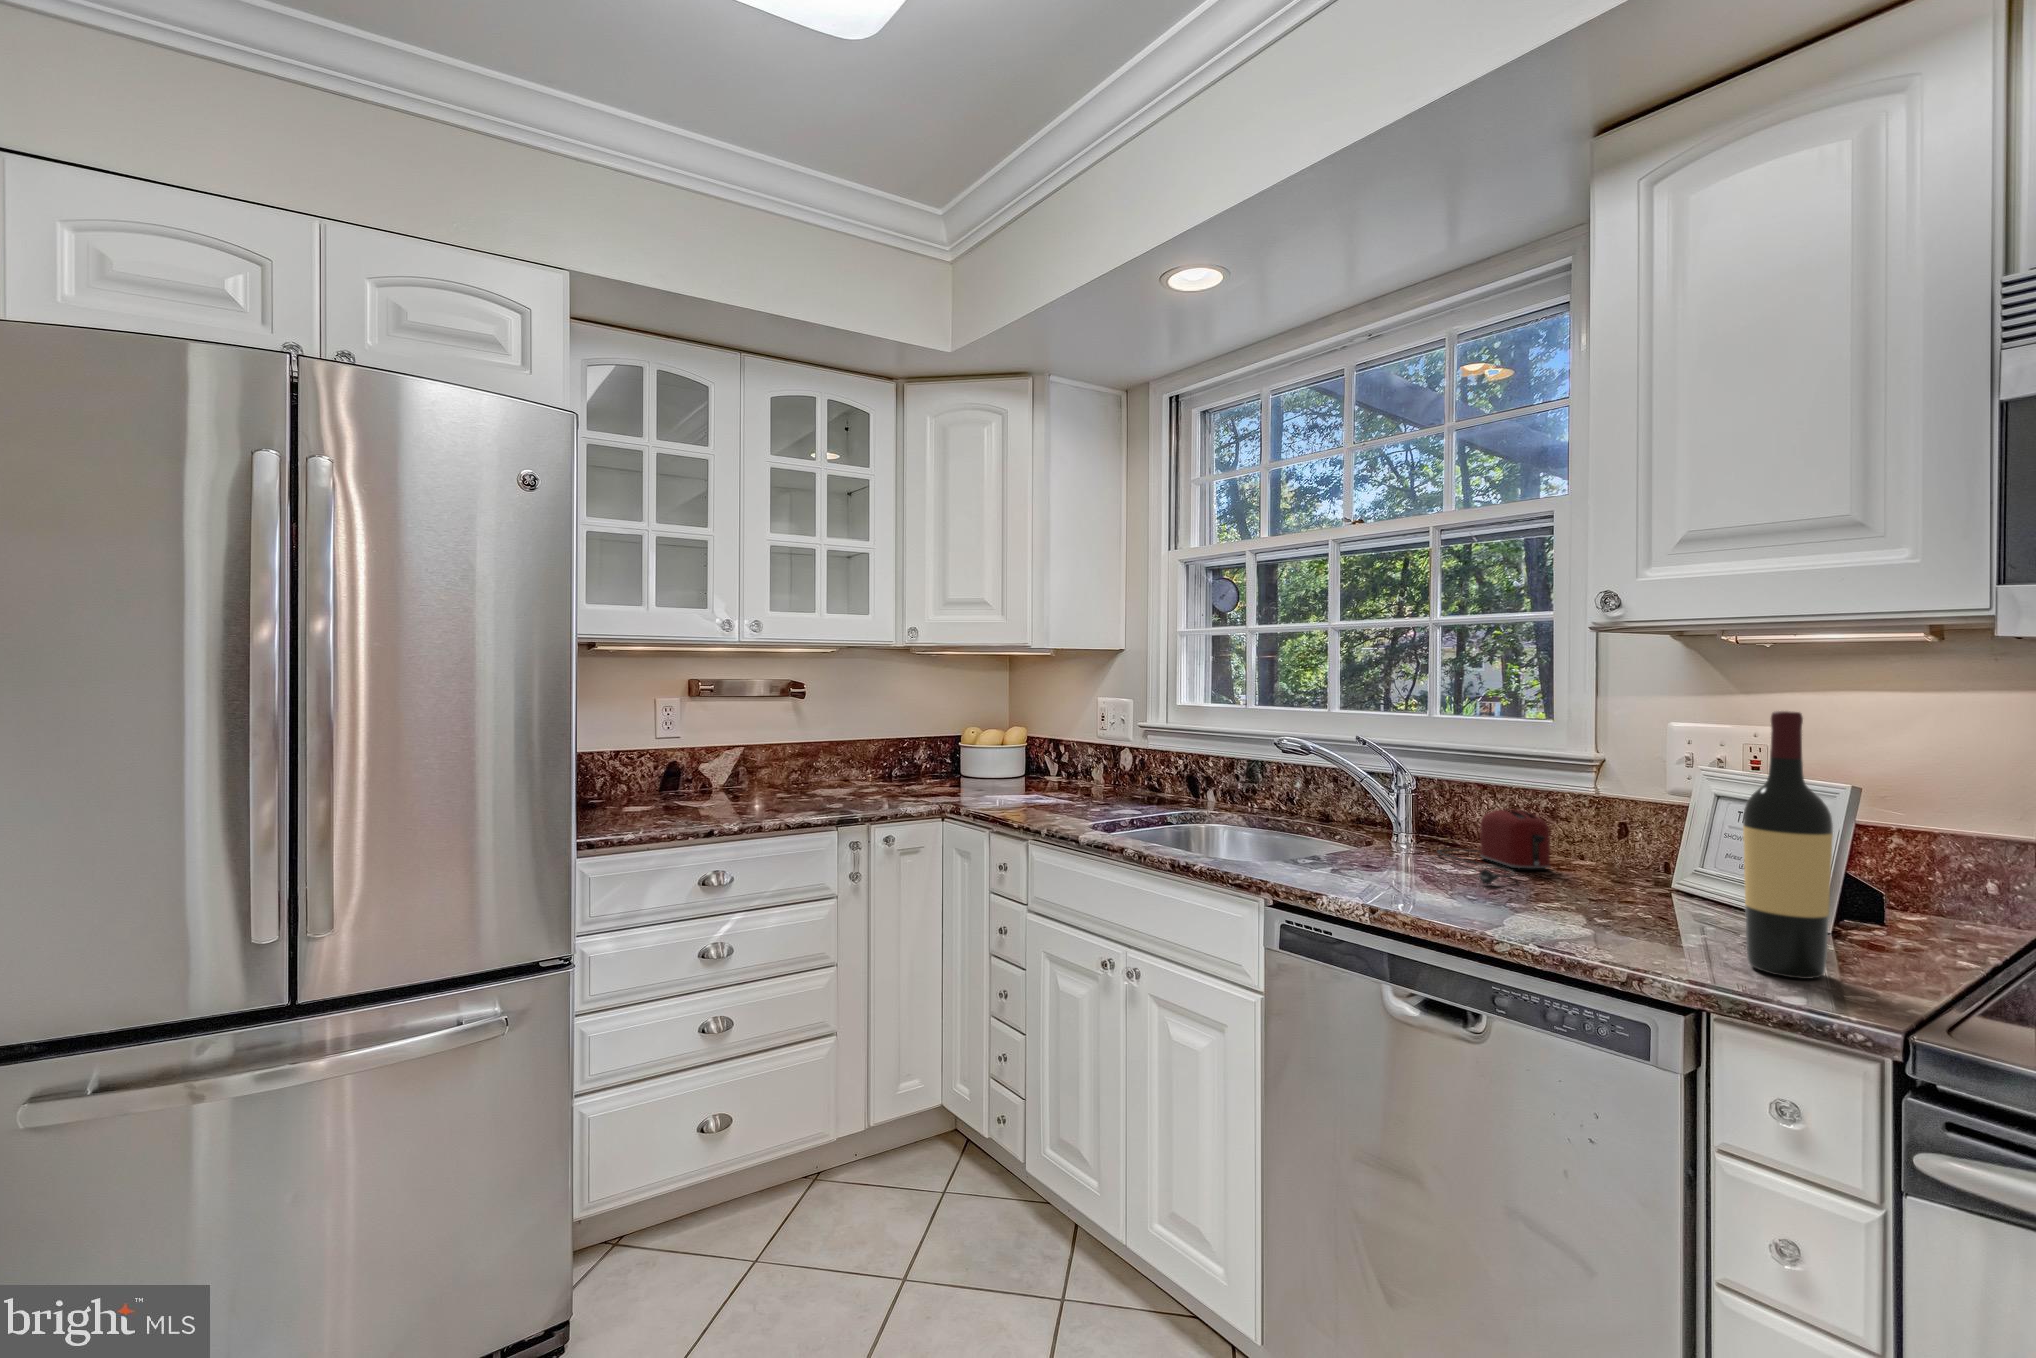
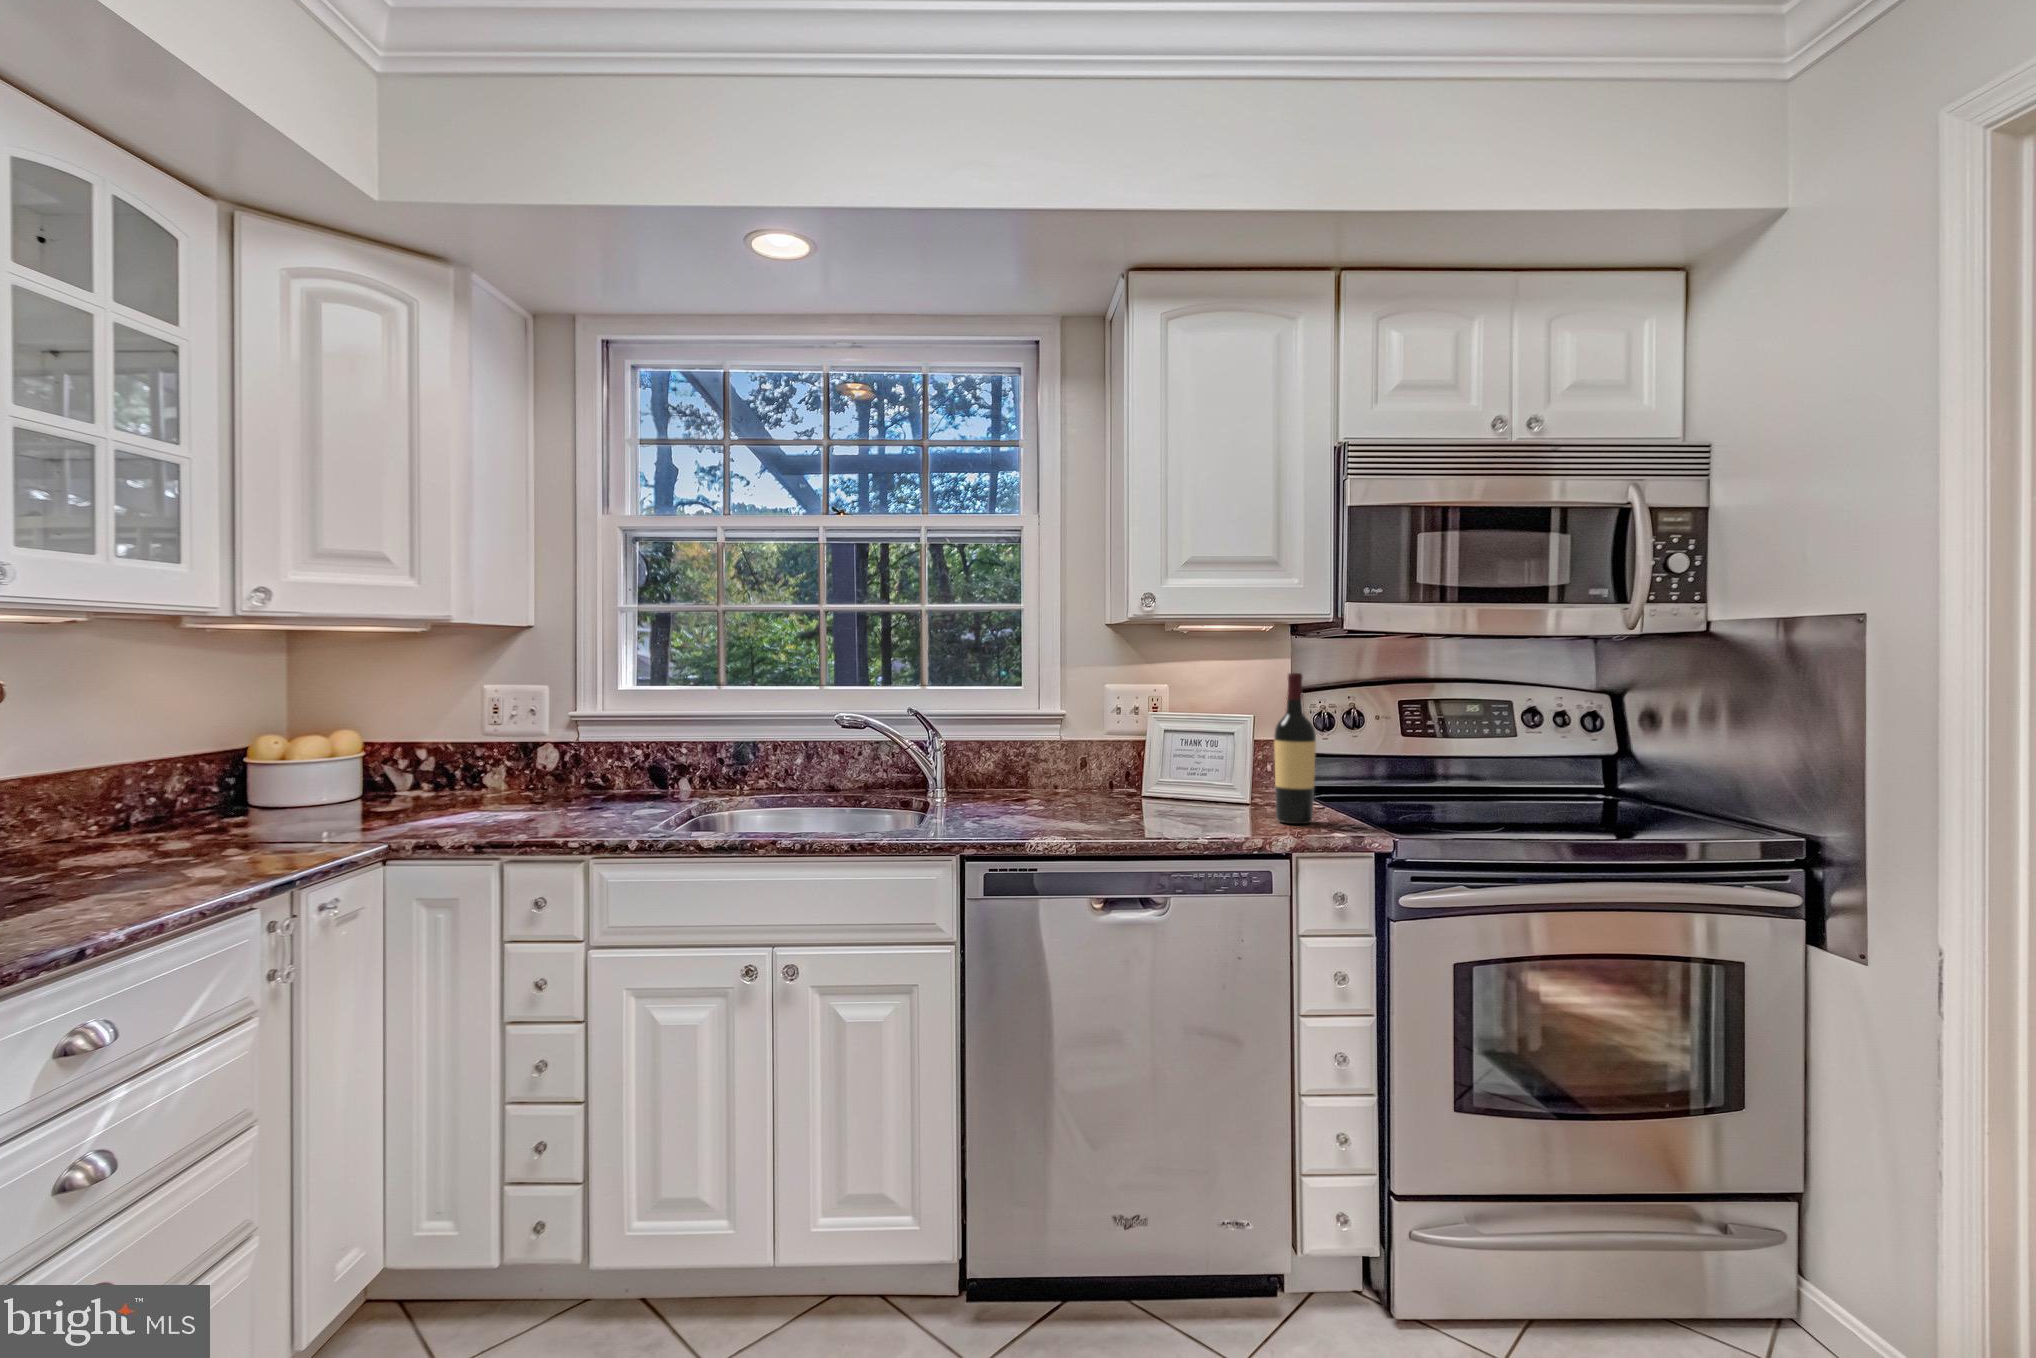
toaster: present [1437,809,1550,884] -> none [980,756,1076,811]

